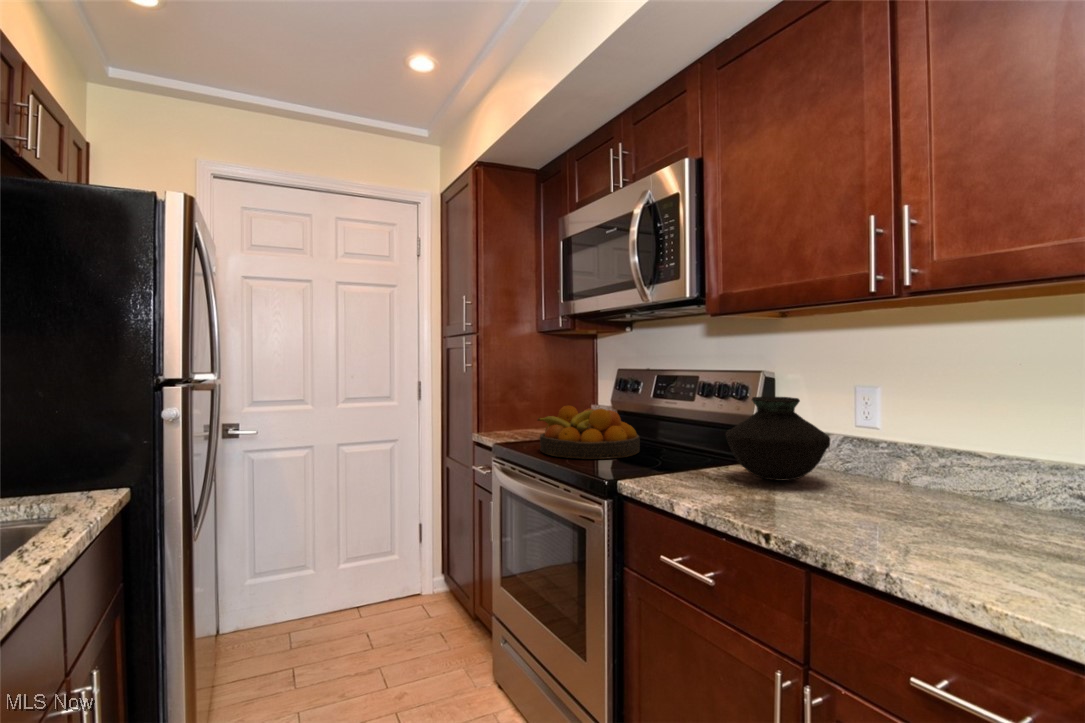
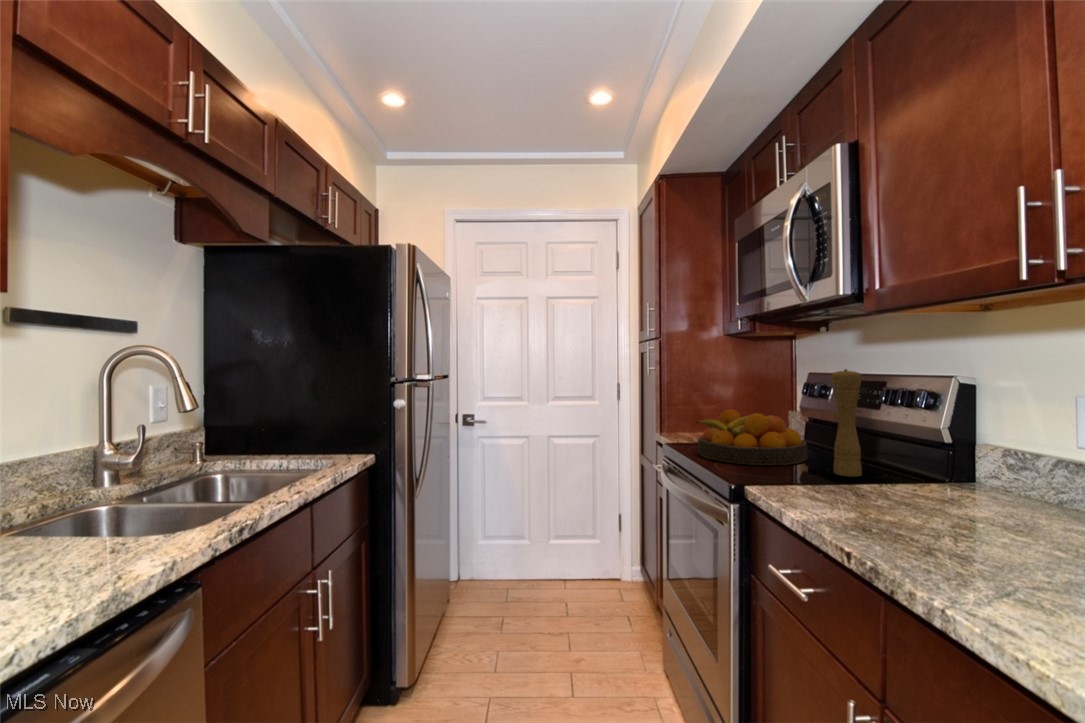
pepper mill: none [672,365,697,463] -> present [831,369,862,477]
vase: present [725,397,830,481] -> none [874,406,1013,506]

